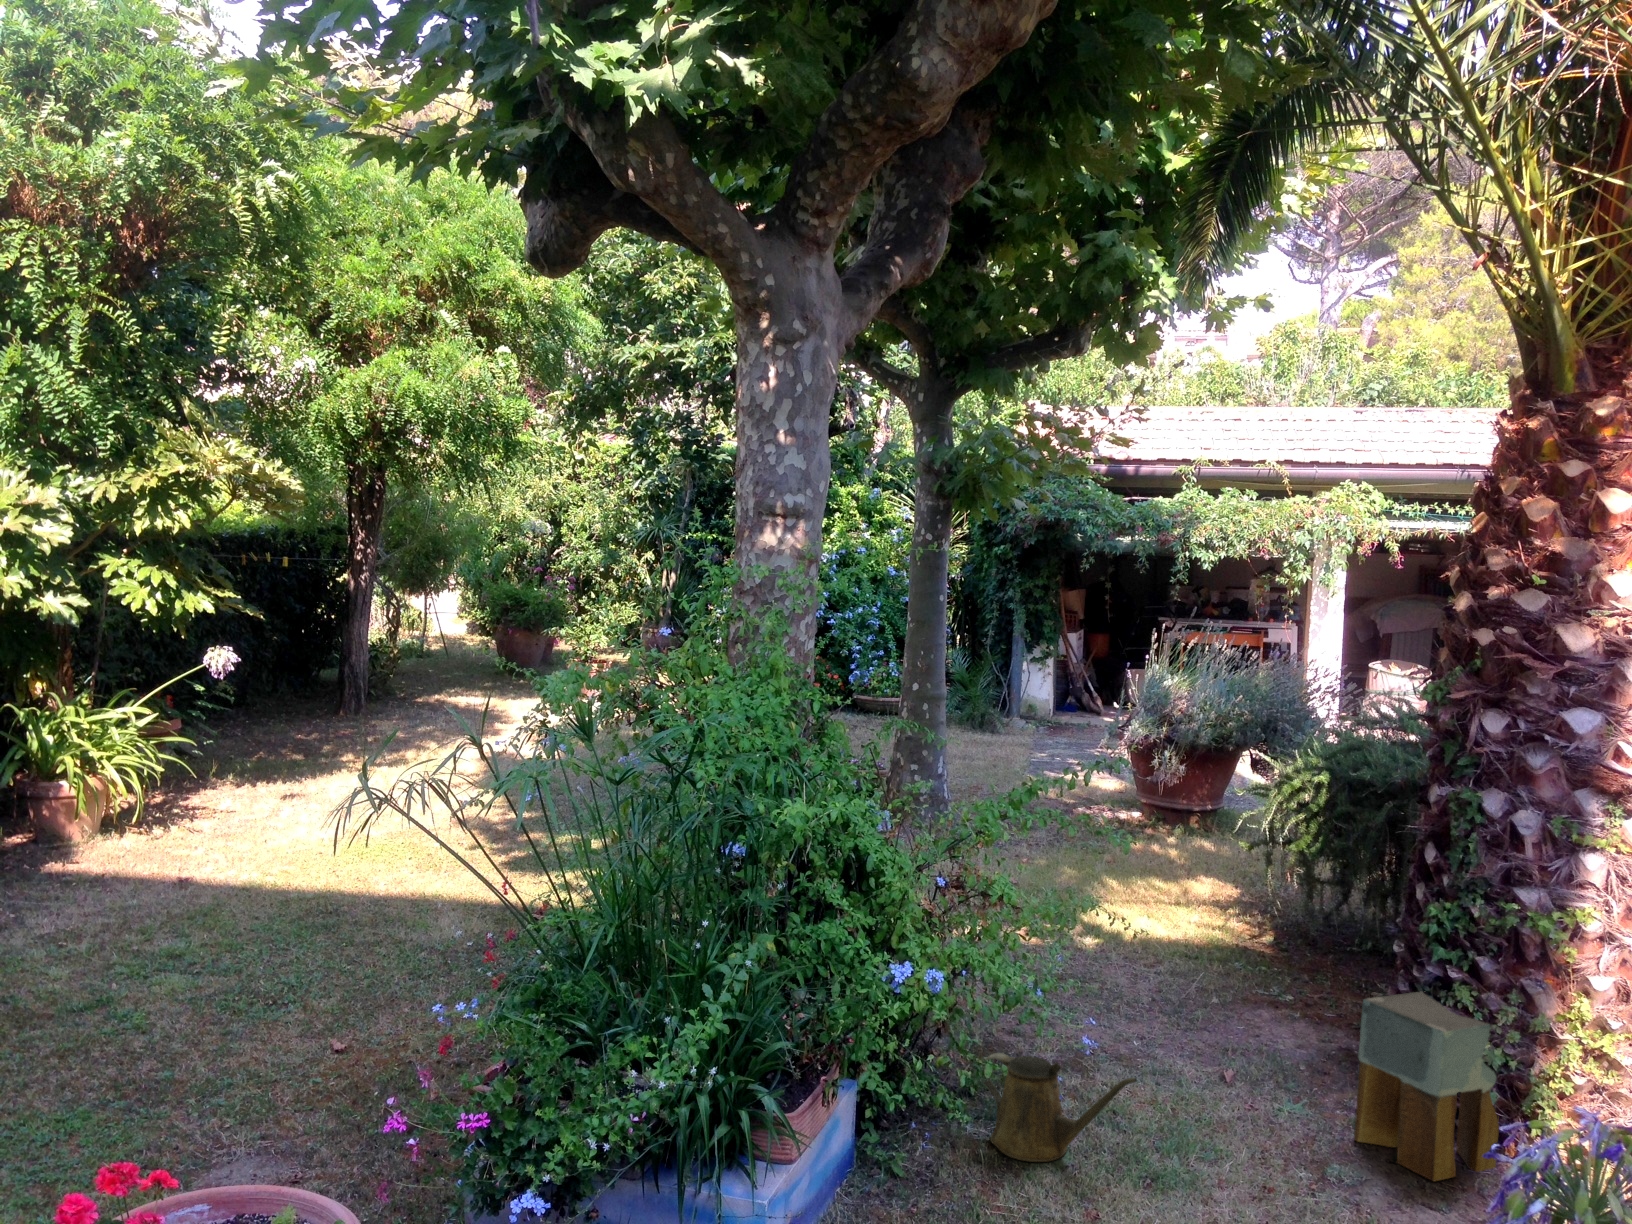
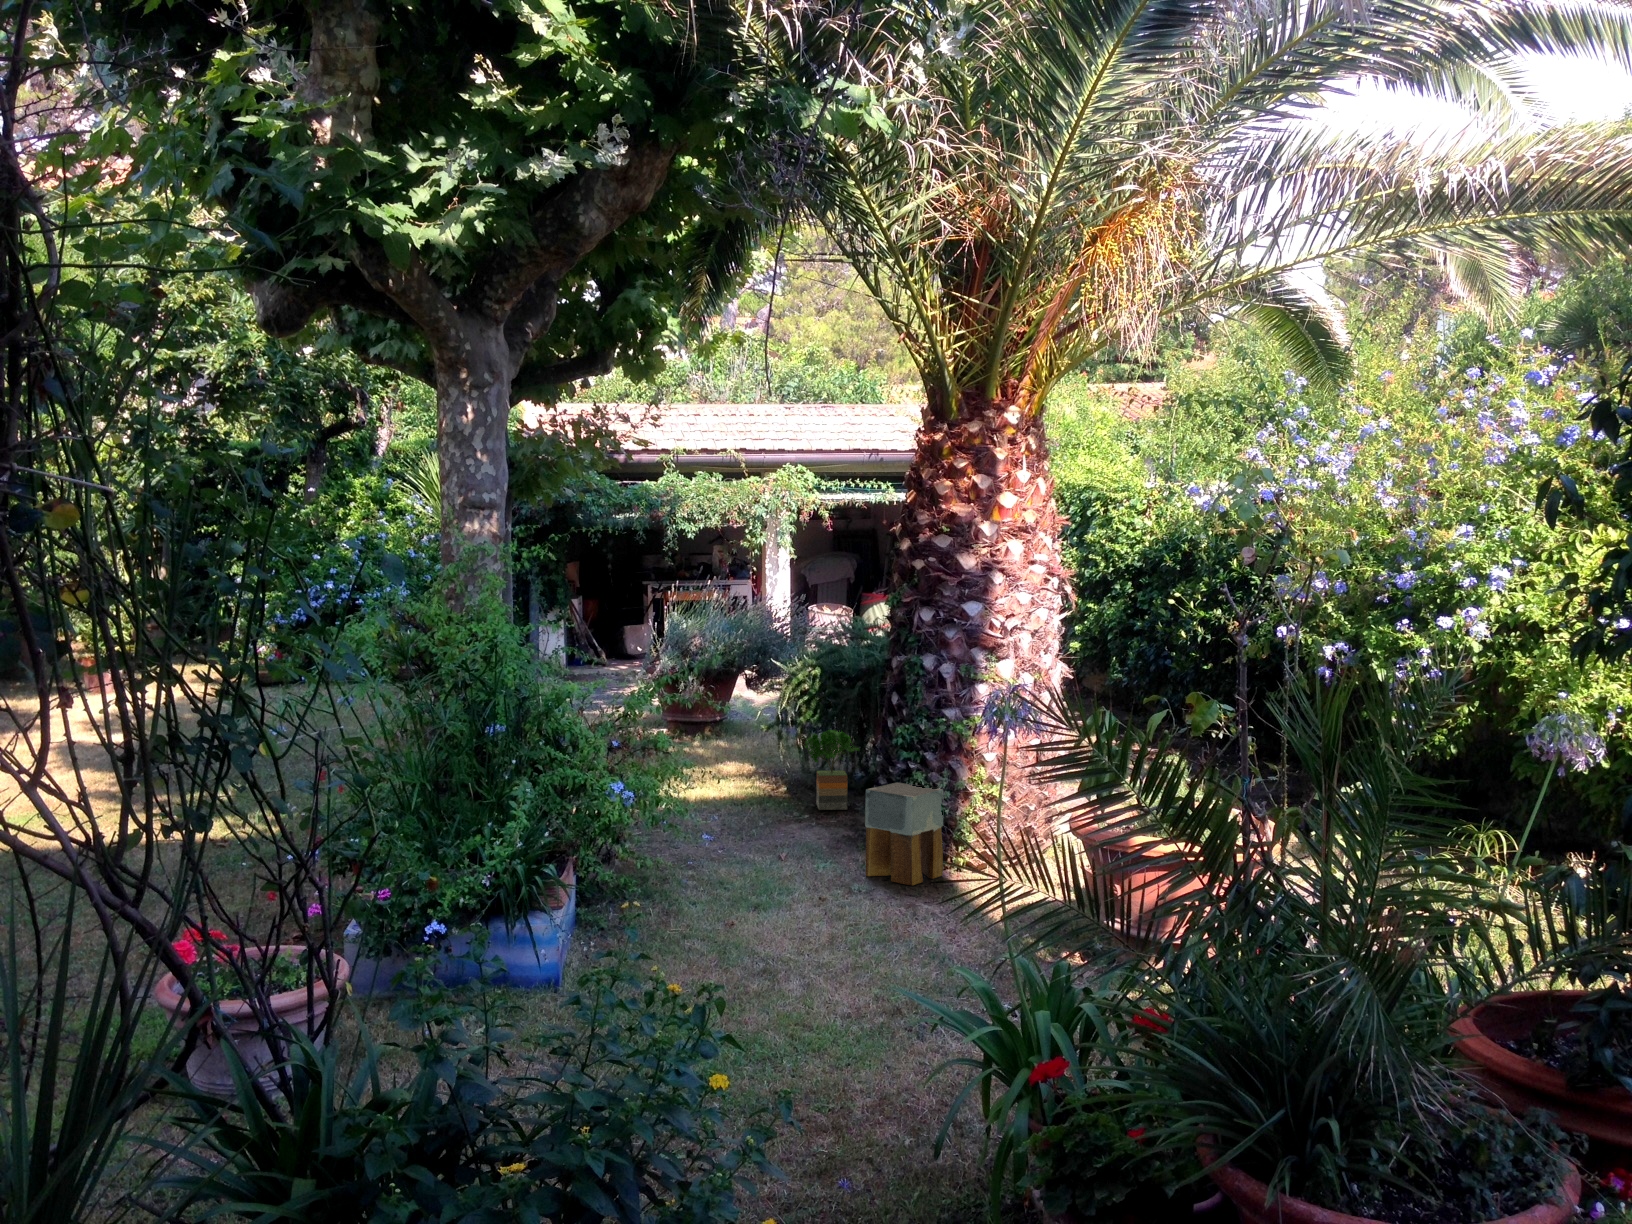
potted tree: none [1293,866,1385,993] -> present [805,730,859,810]
watering can: present [984,1053,1137,1162] -> none [644,848,748,914]

